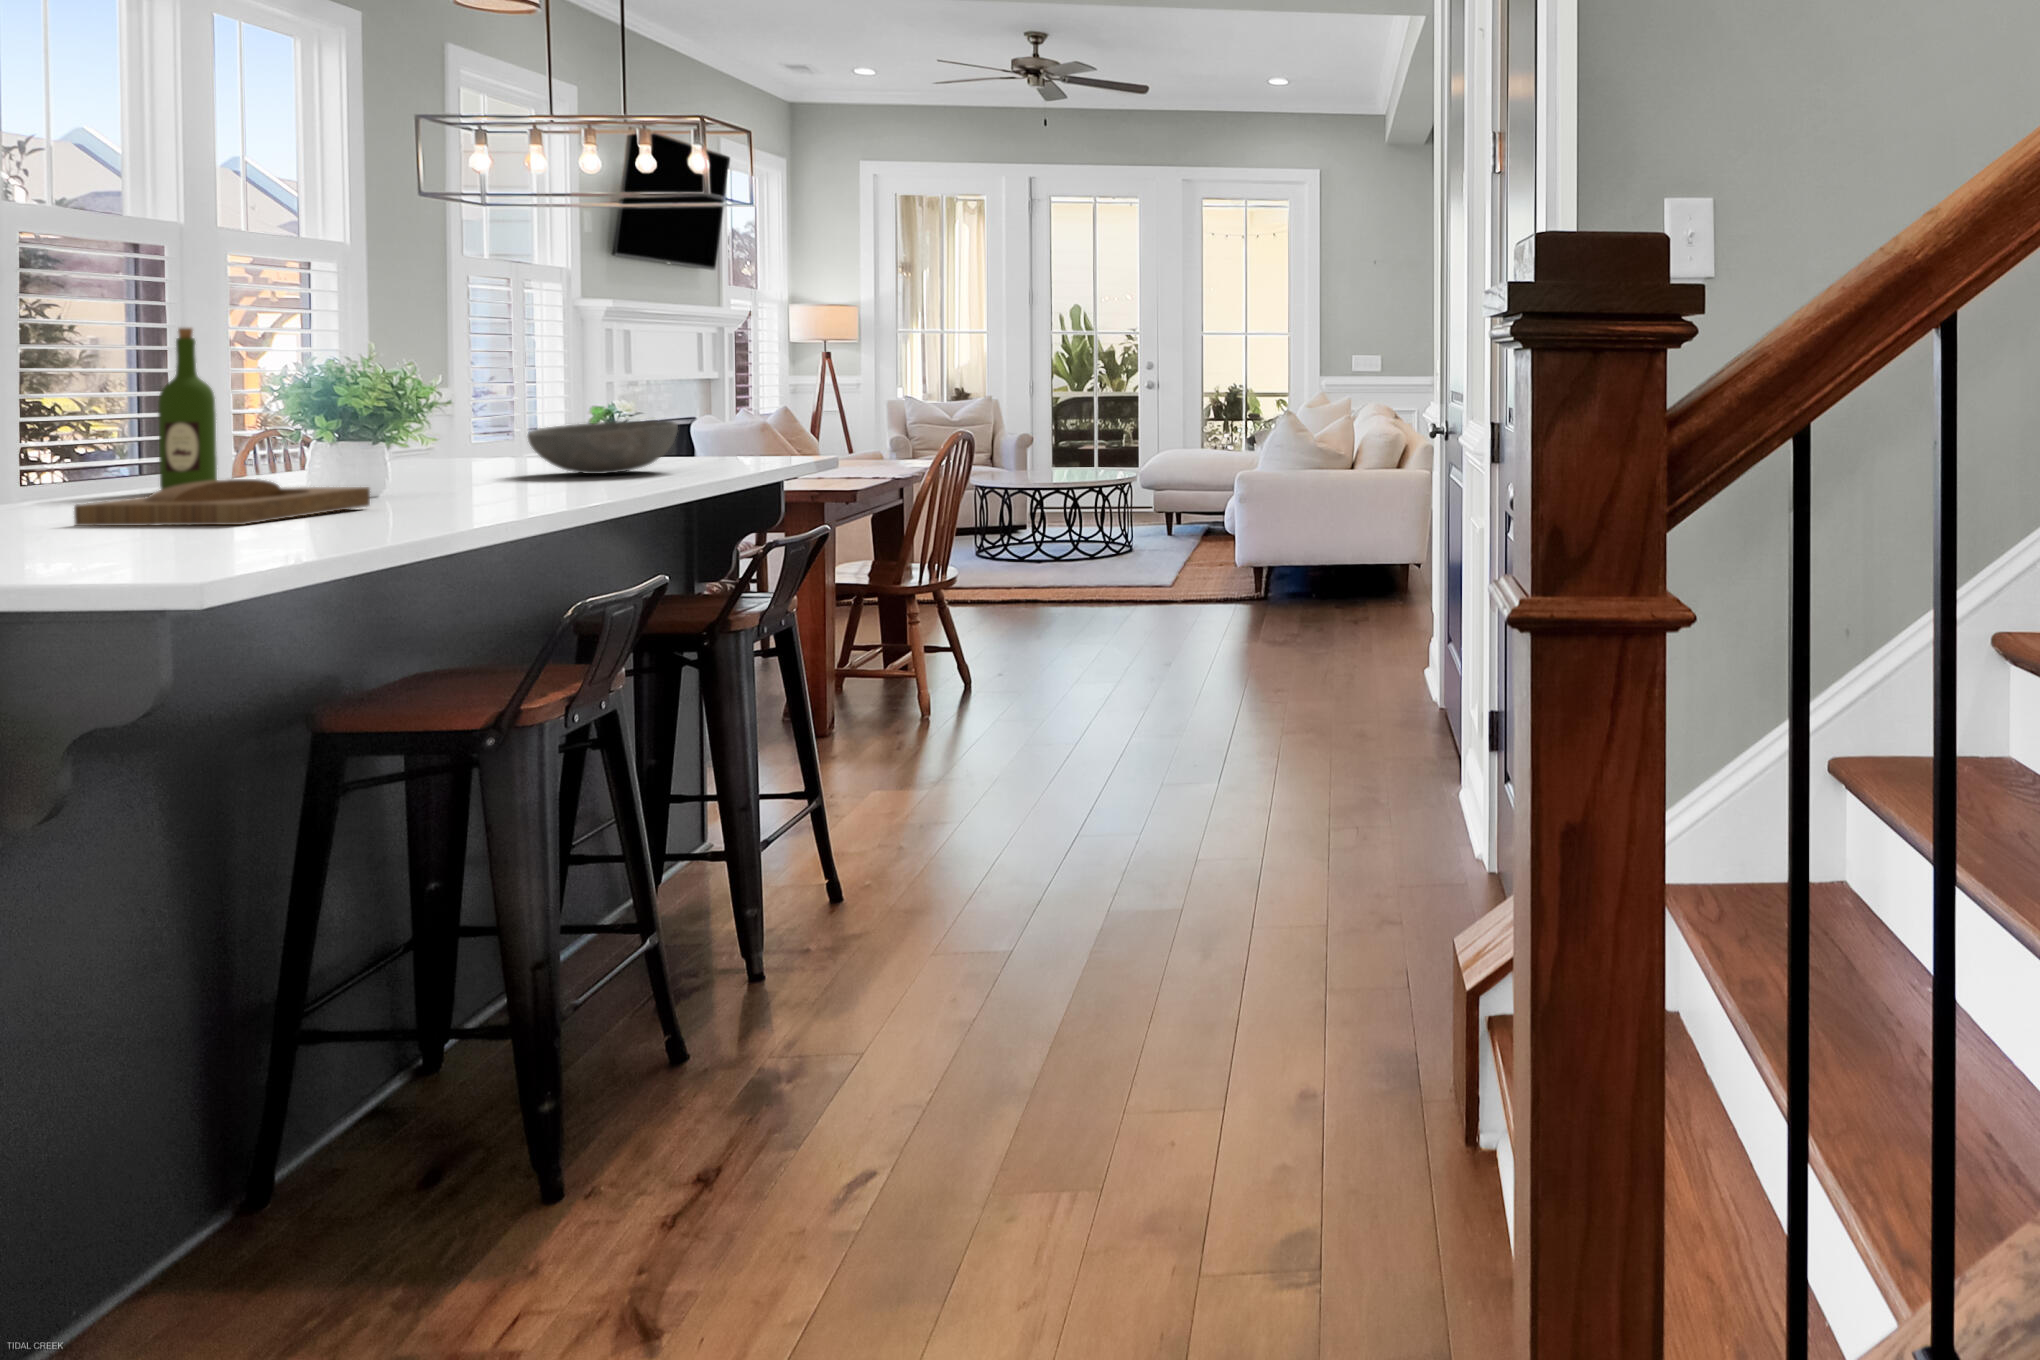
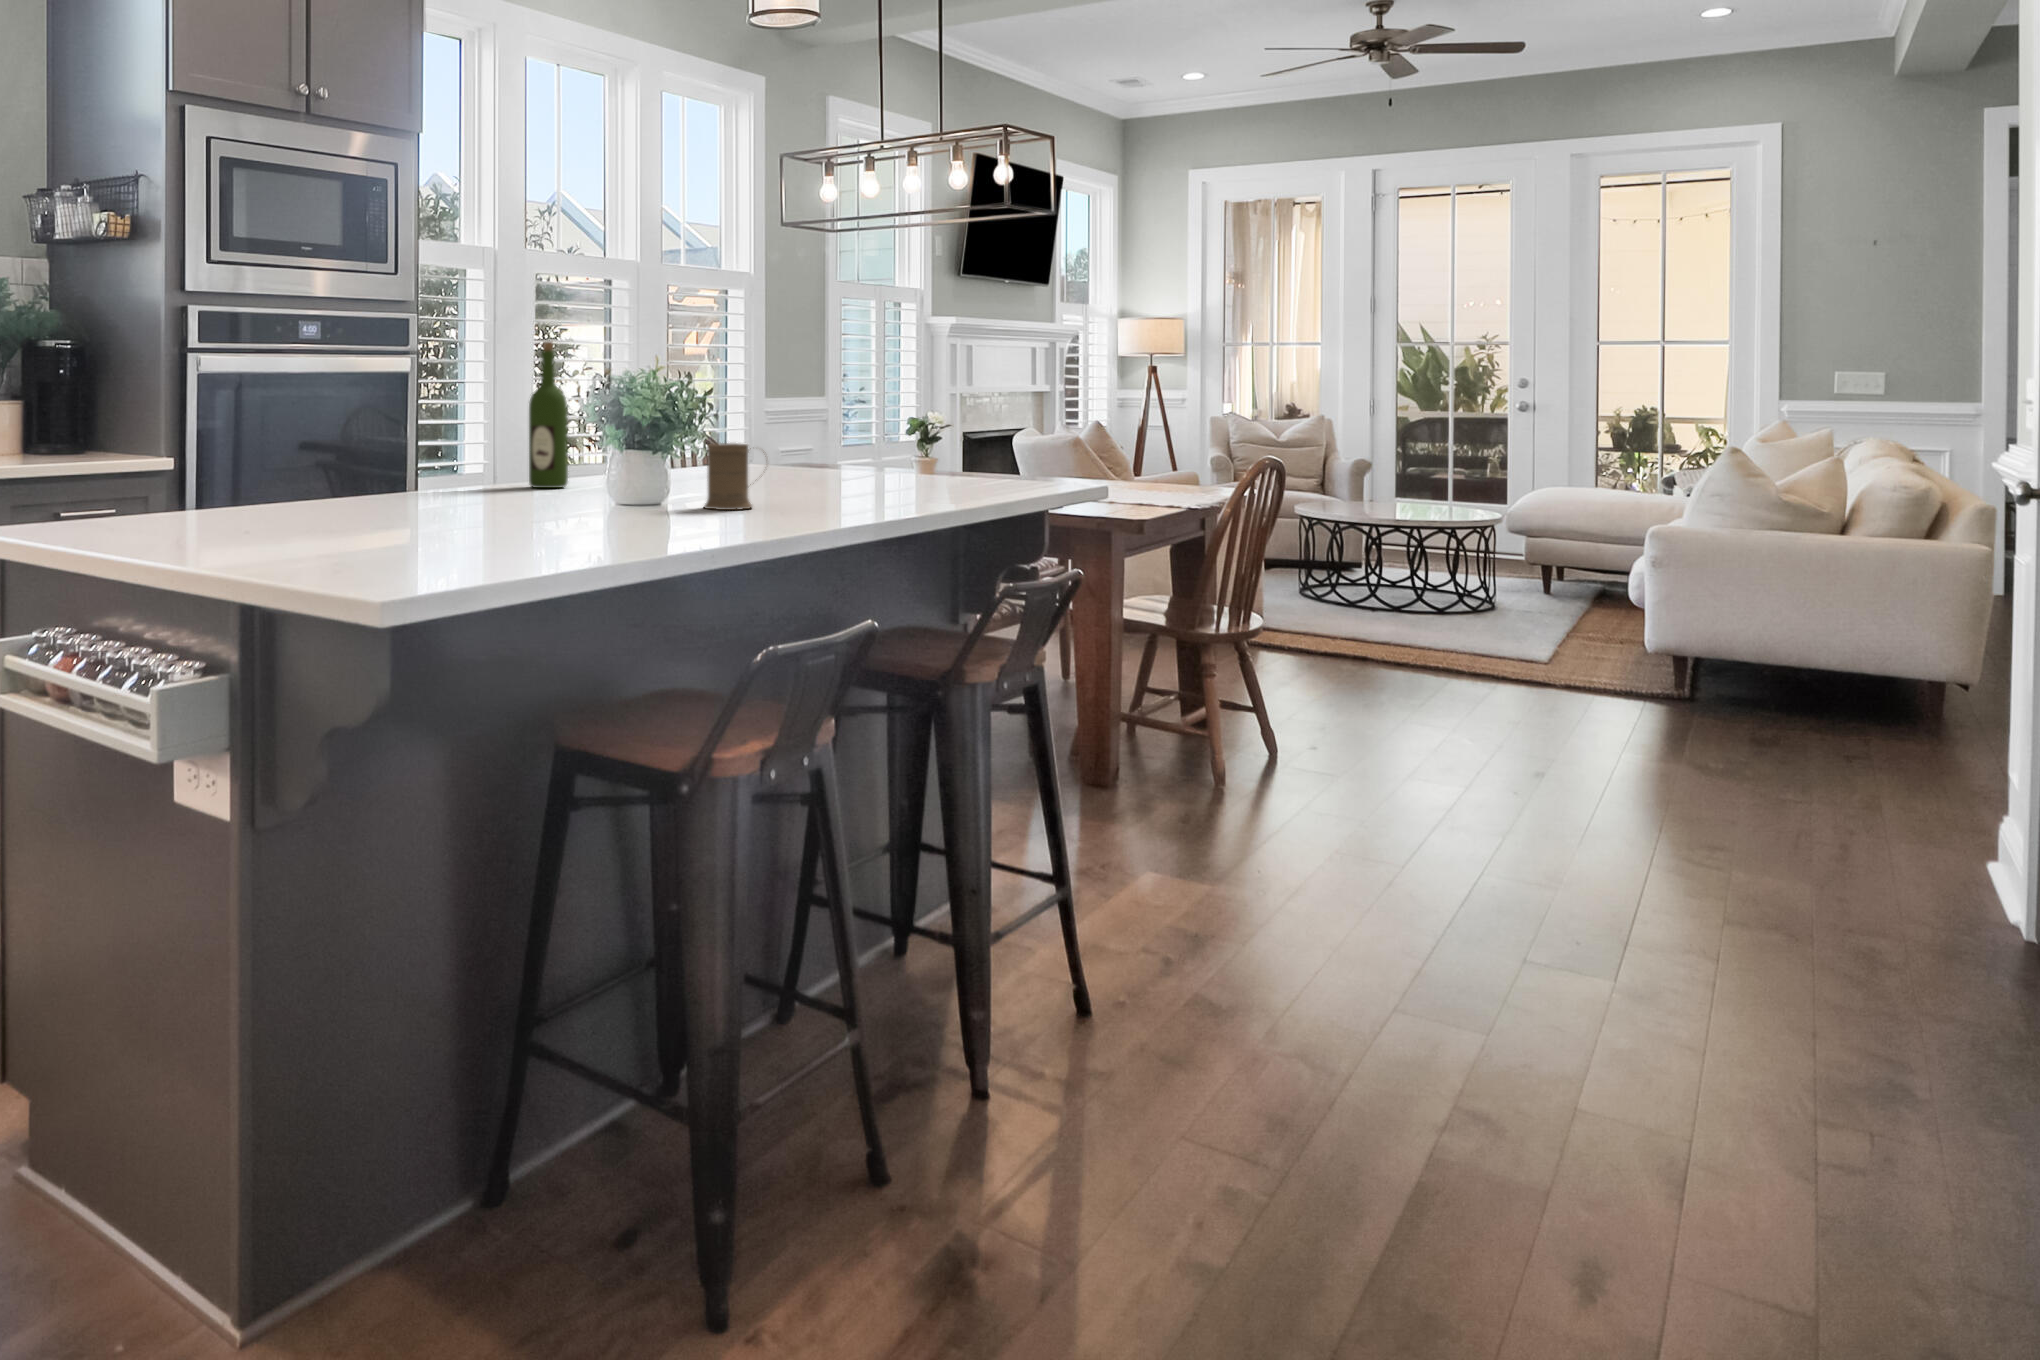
bowl: present [528,420,678,474] -> none [806,438,943,492]
mug: none [427,429,506,496] -> present [704,443,764,510]
tray: present [74,479,370,526] -> none [428,484,642,530]

